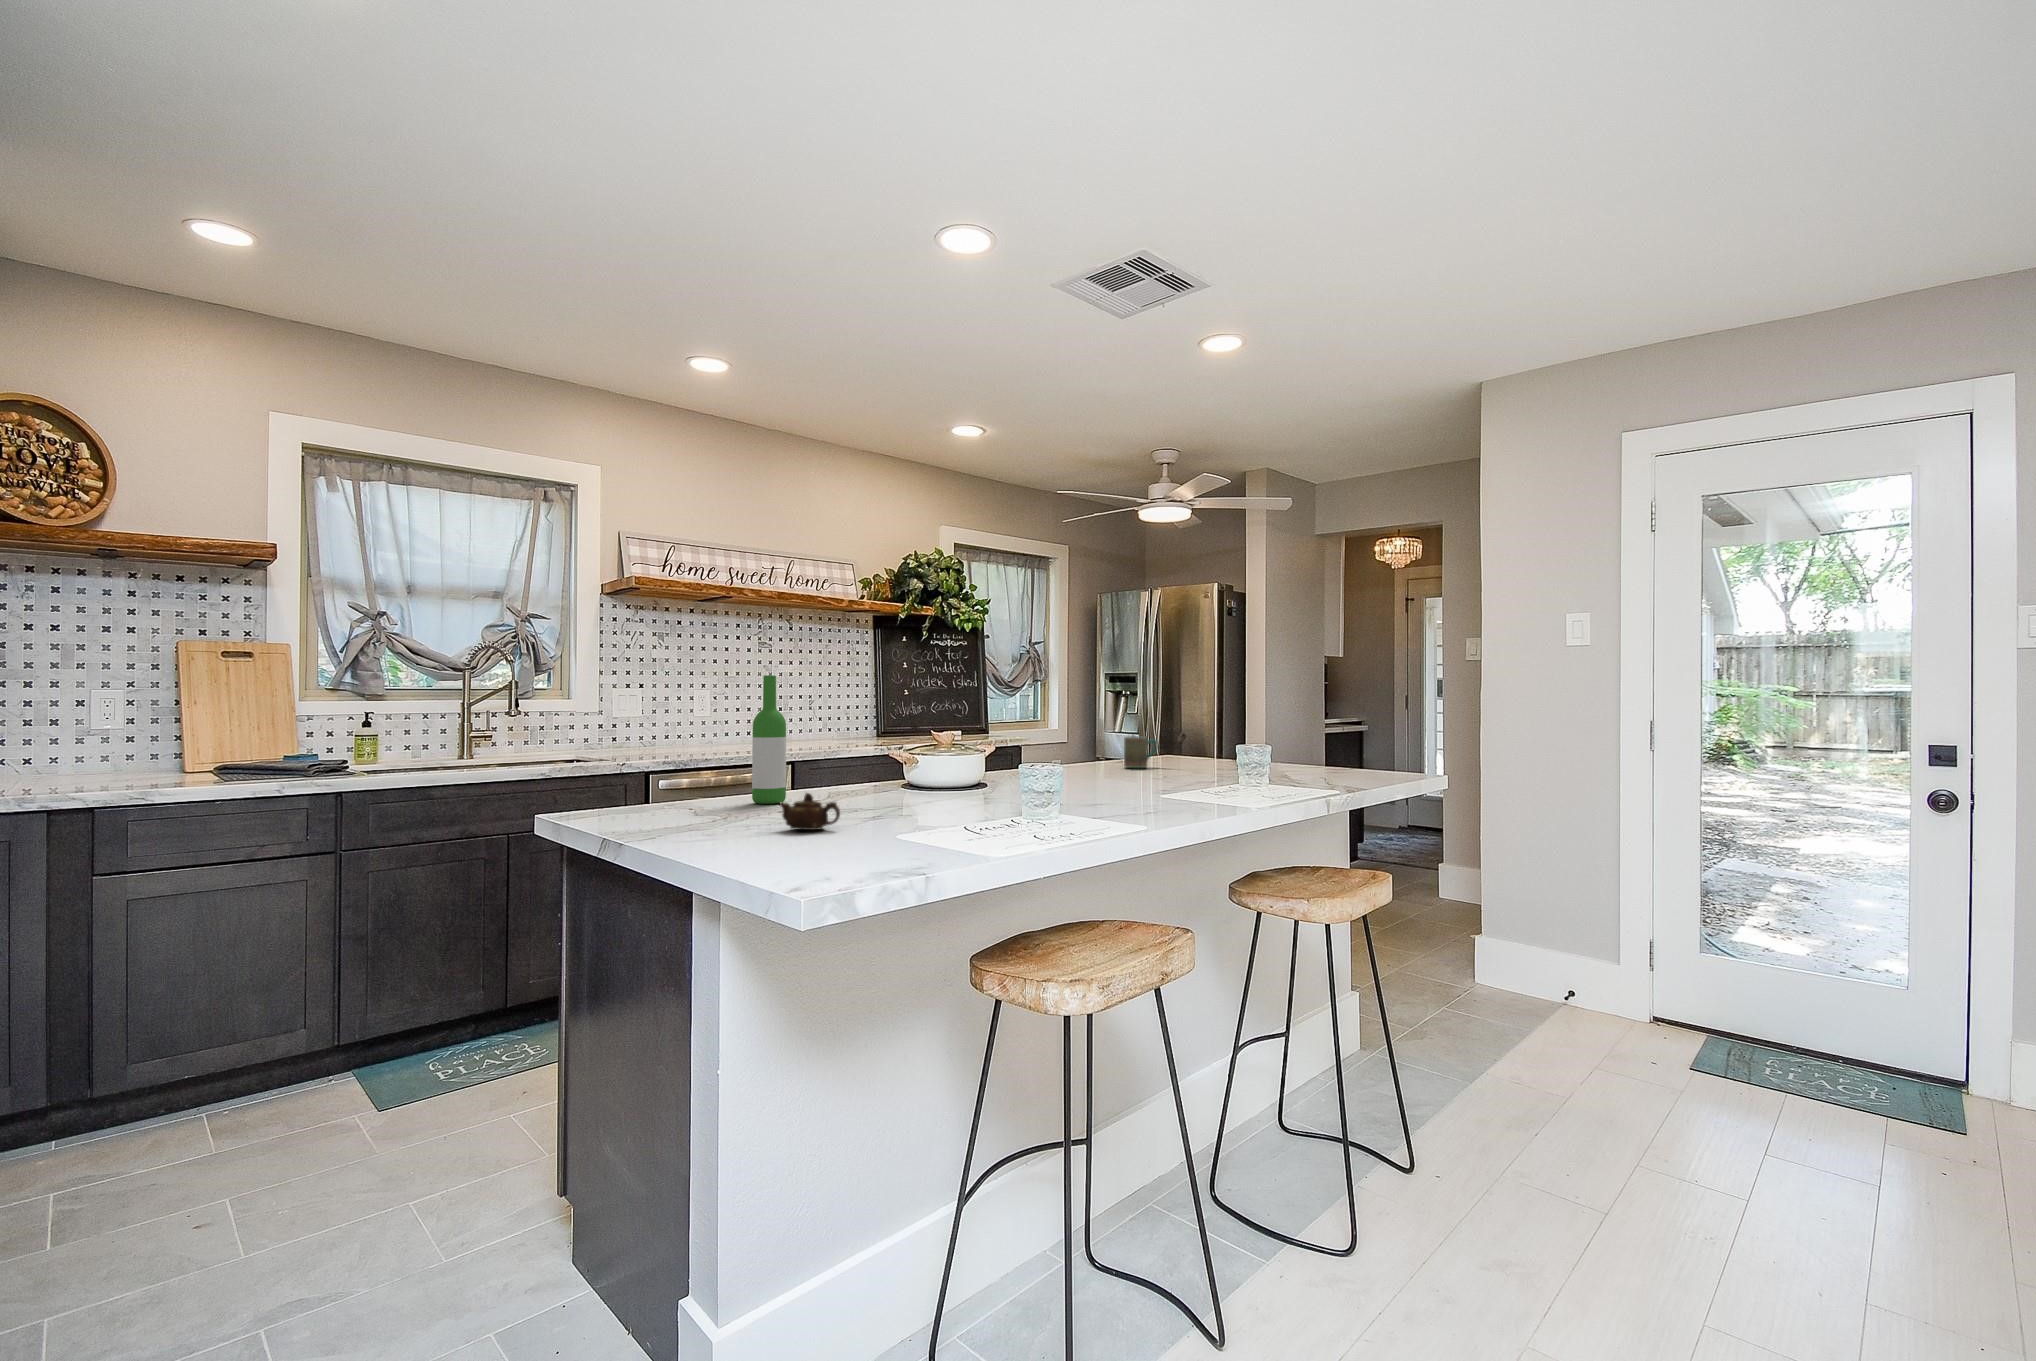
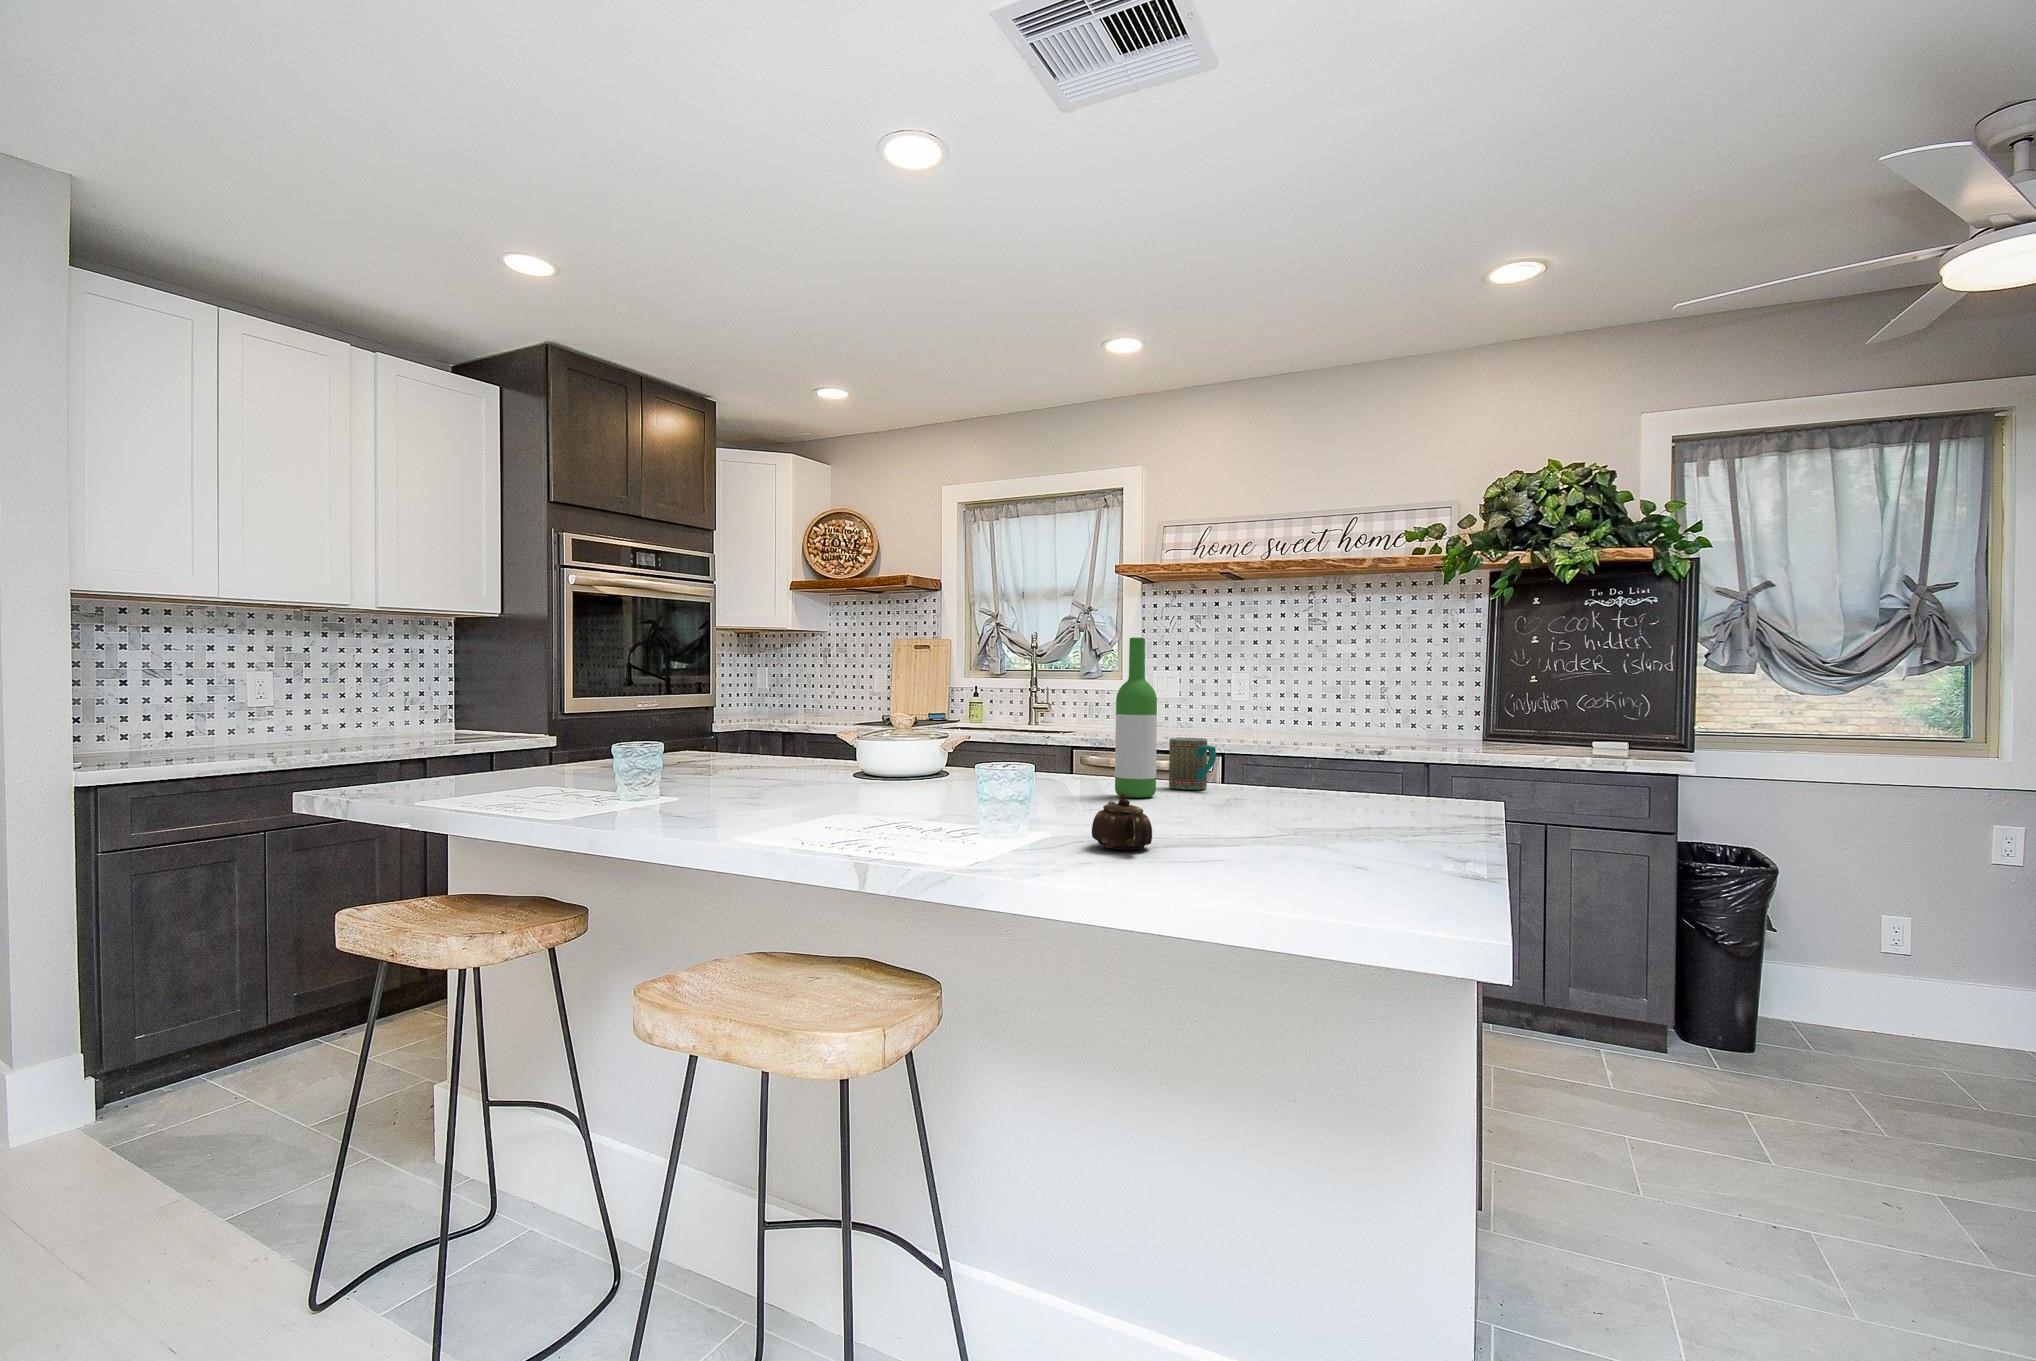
wine bottle: present [752,675,786,804] -> present [1115,638,1157,798]
teapot: present [779,793,840,830] -> present [1092,793,1152,850]

